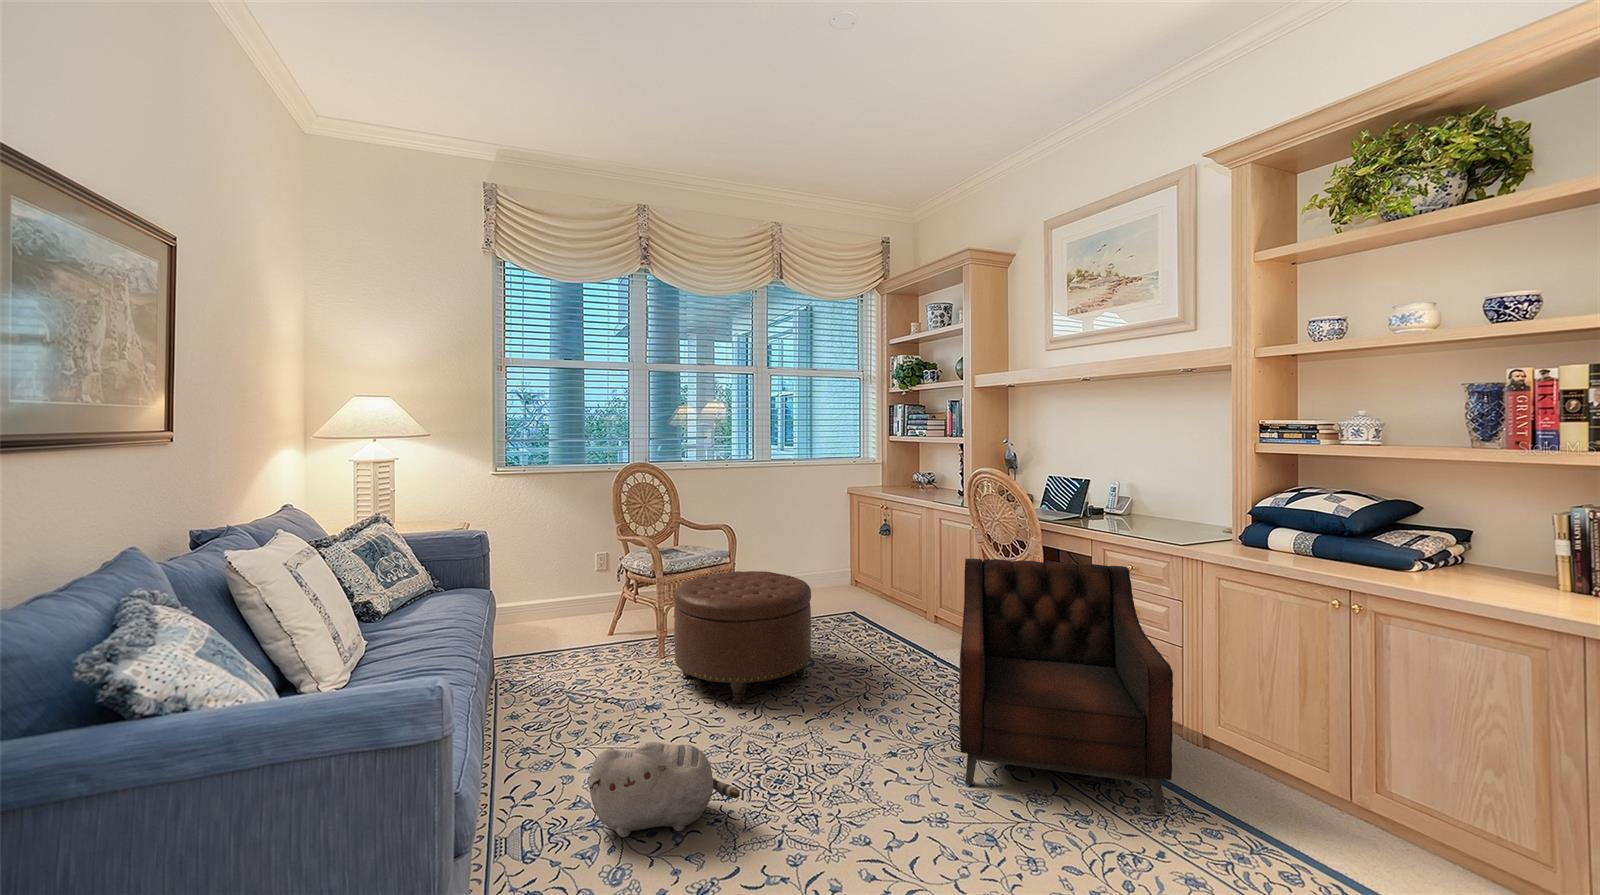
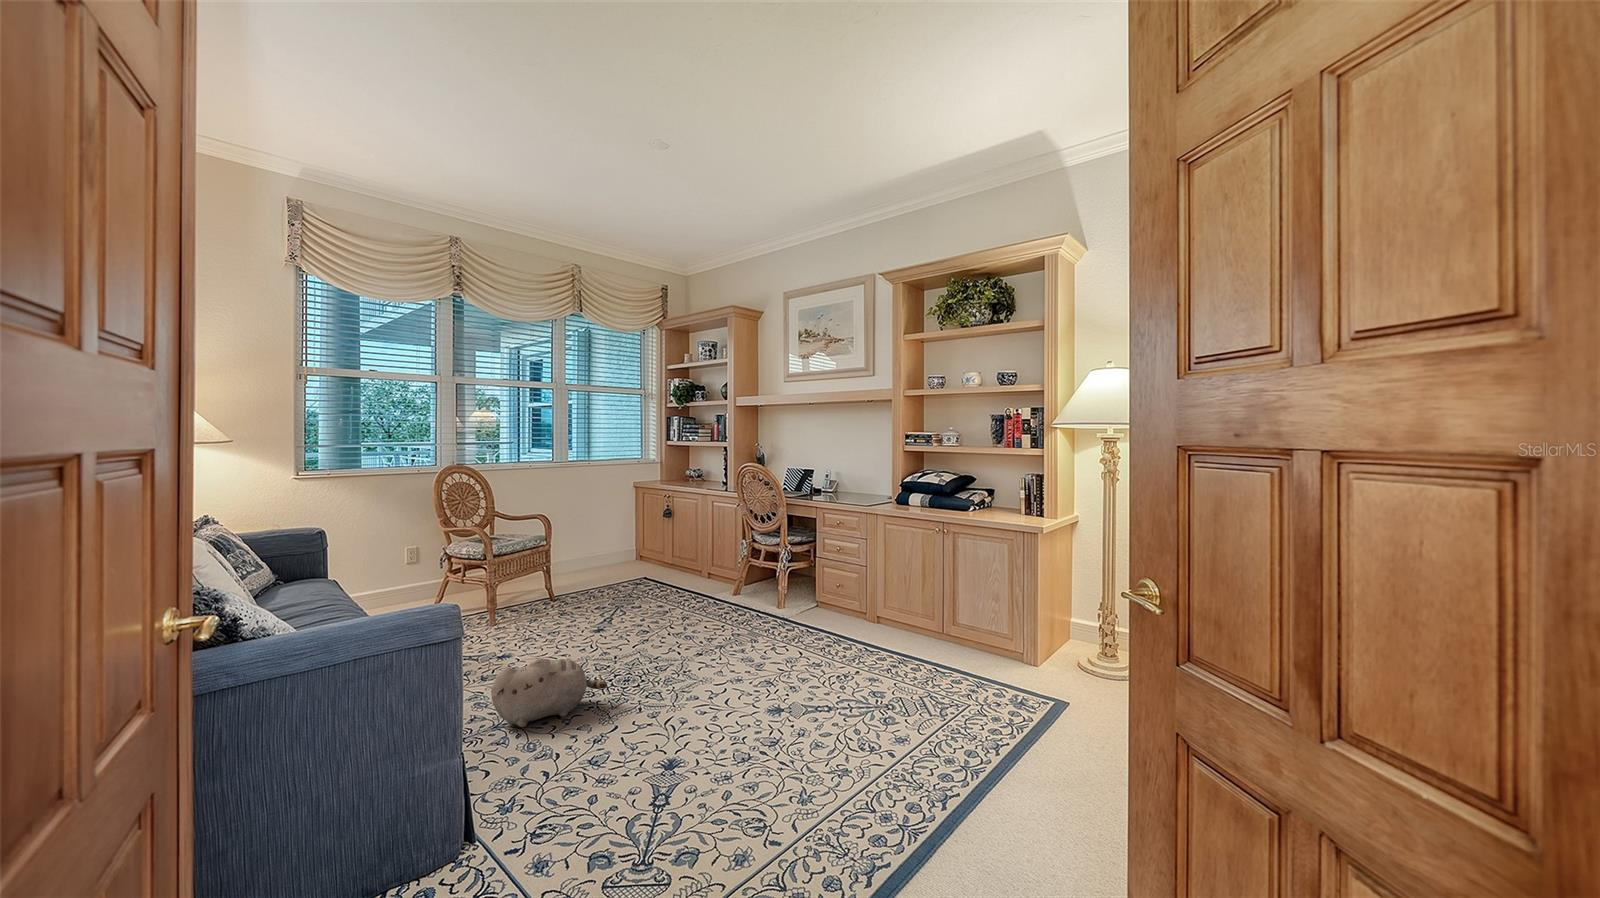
armchair: present [959,558,1173,812] -> none [740,521,863,661]
ottoman: present [674,571,811,703] -> none [513,547,627,644]

